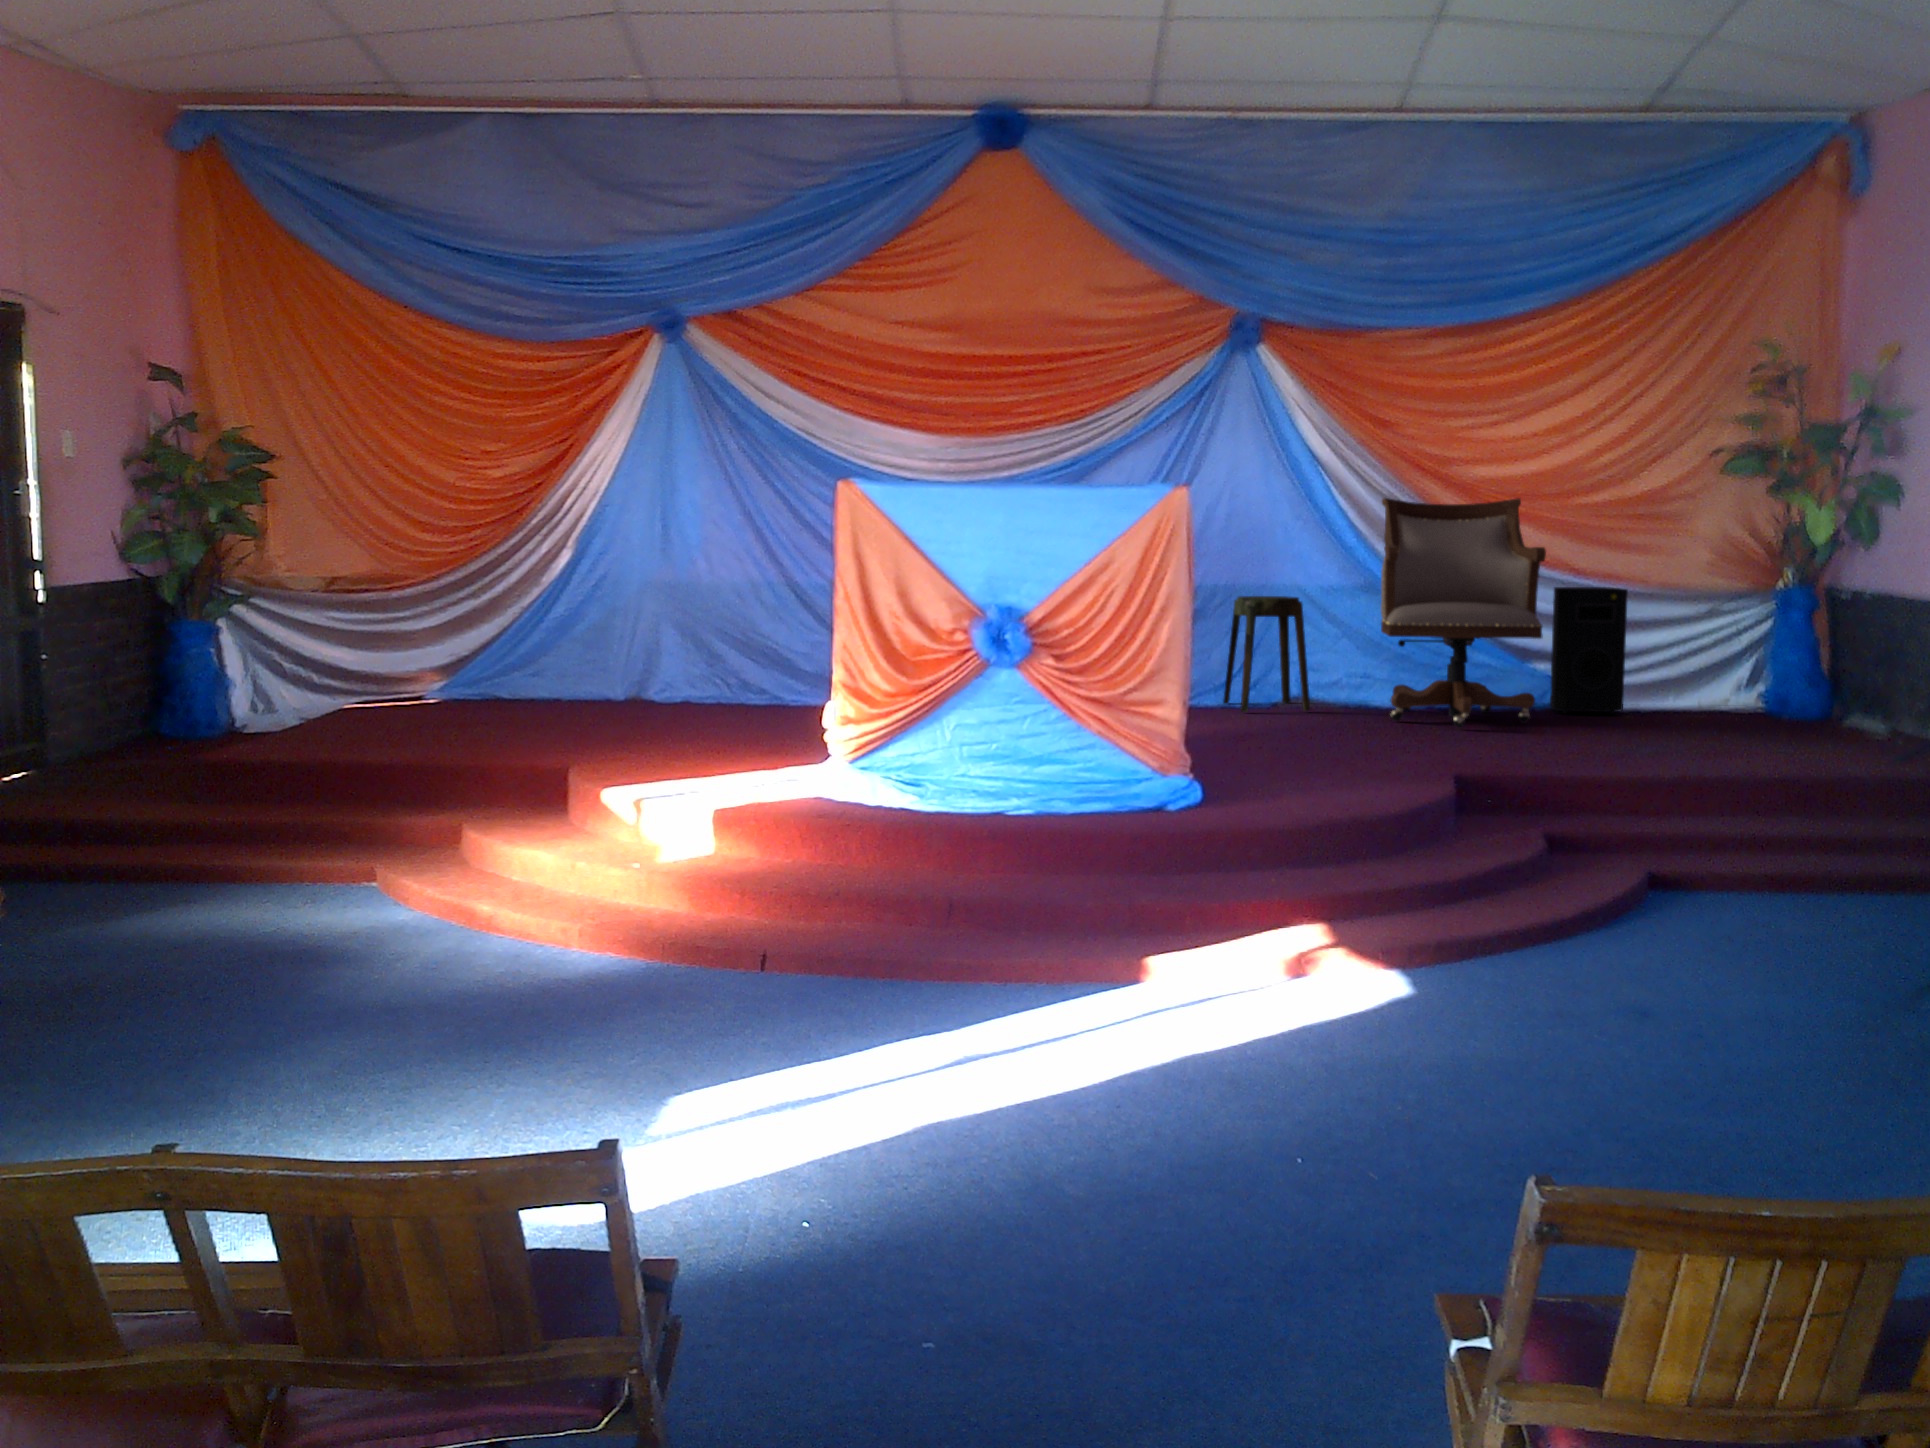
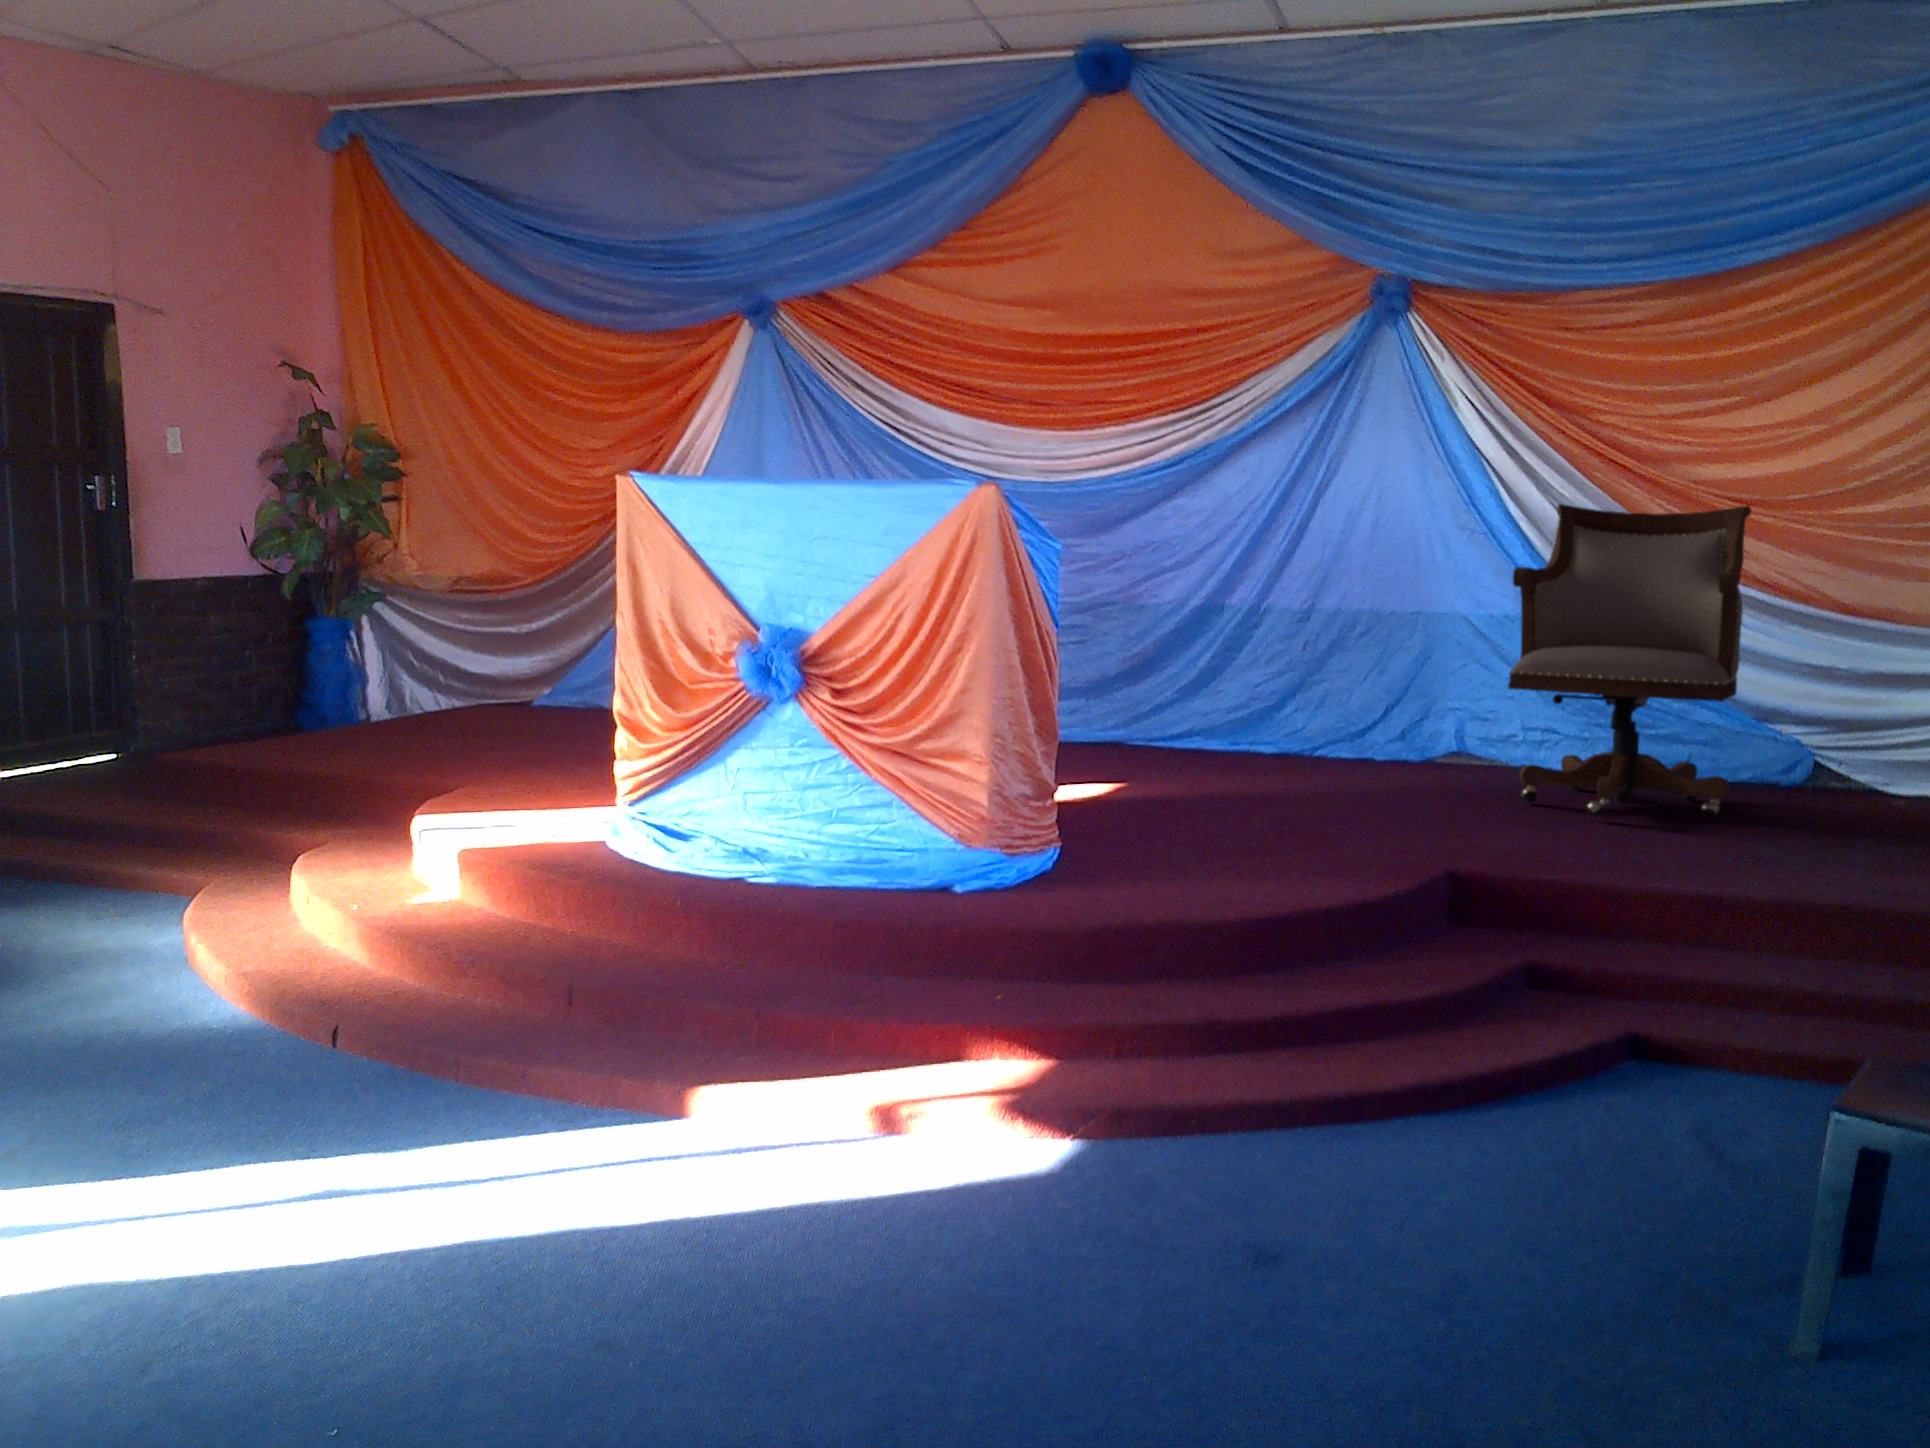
speaker: present [1550,587,1628,714] -> none [1793,631,1910,816]
stool: present [1223,596,1310,712] -> none [1344,629,1440,782]

